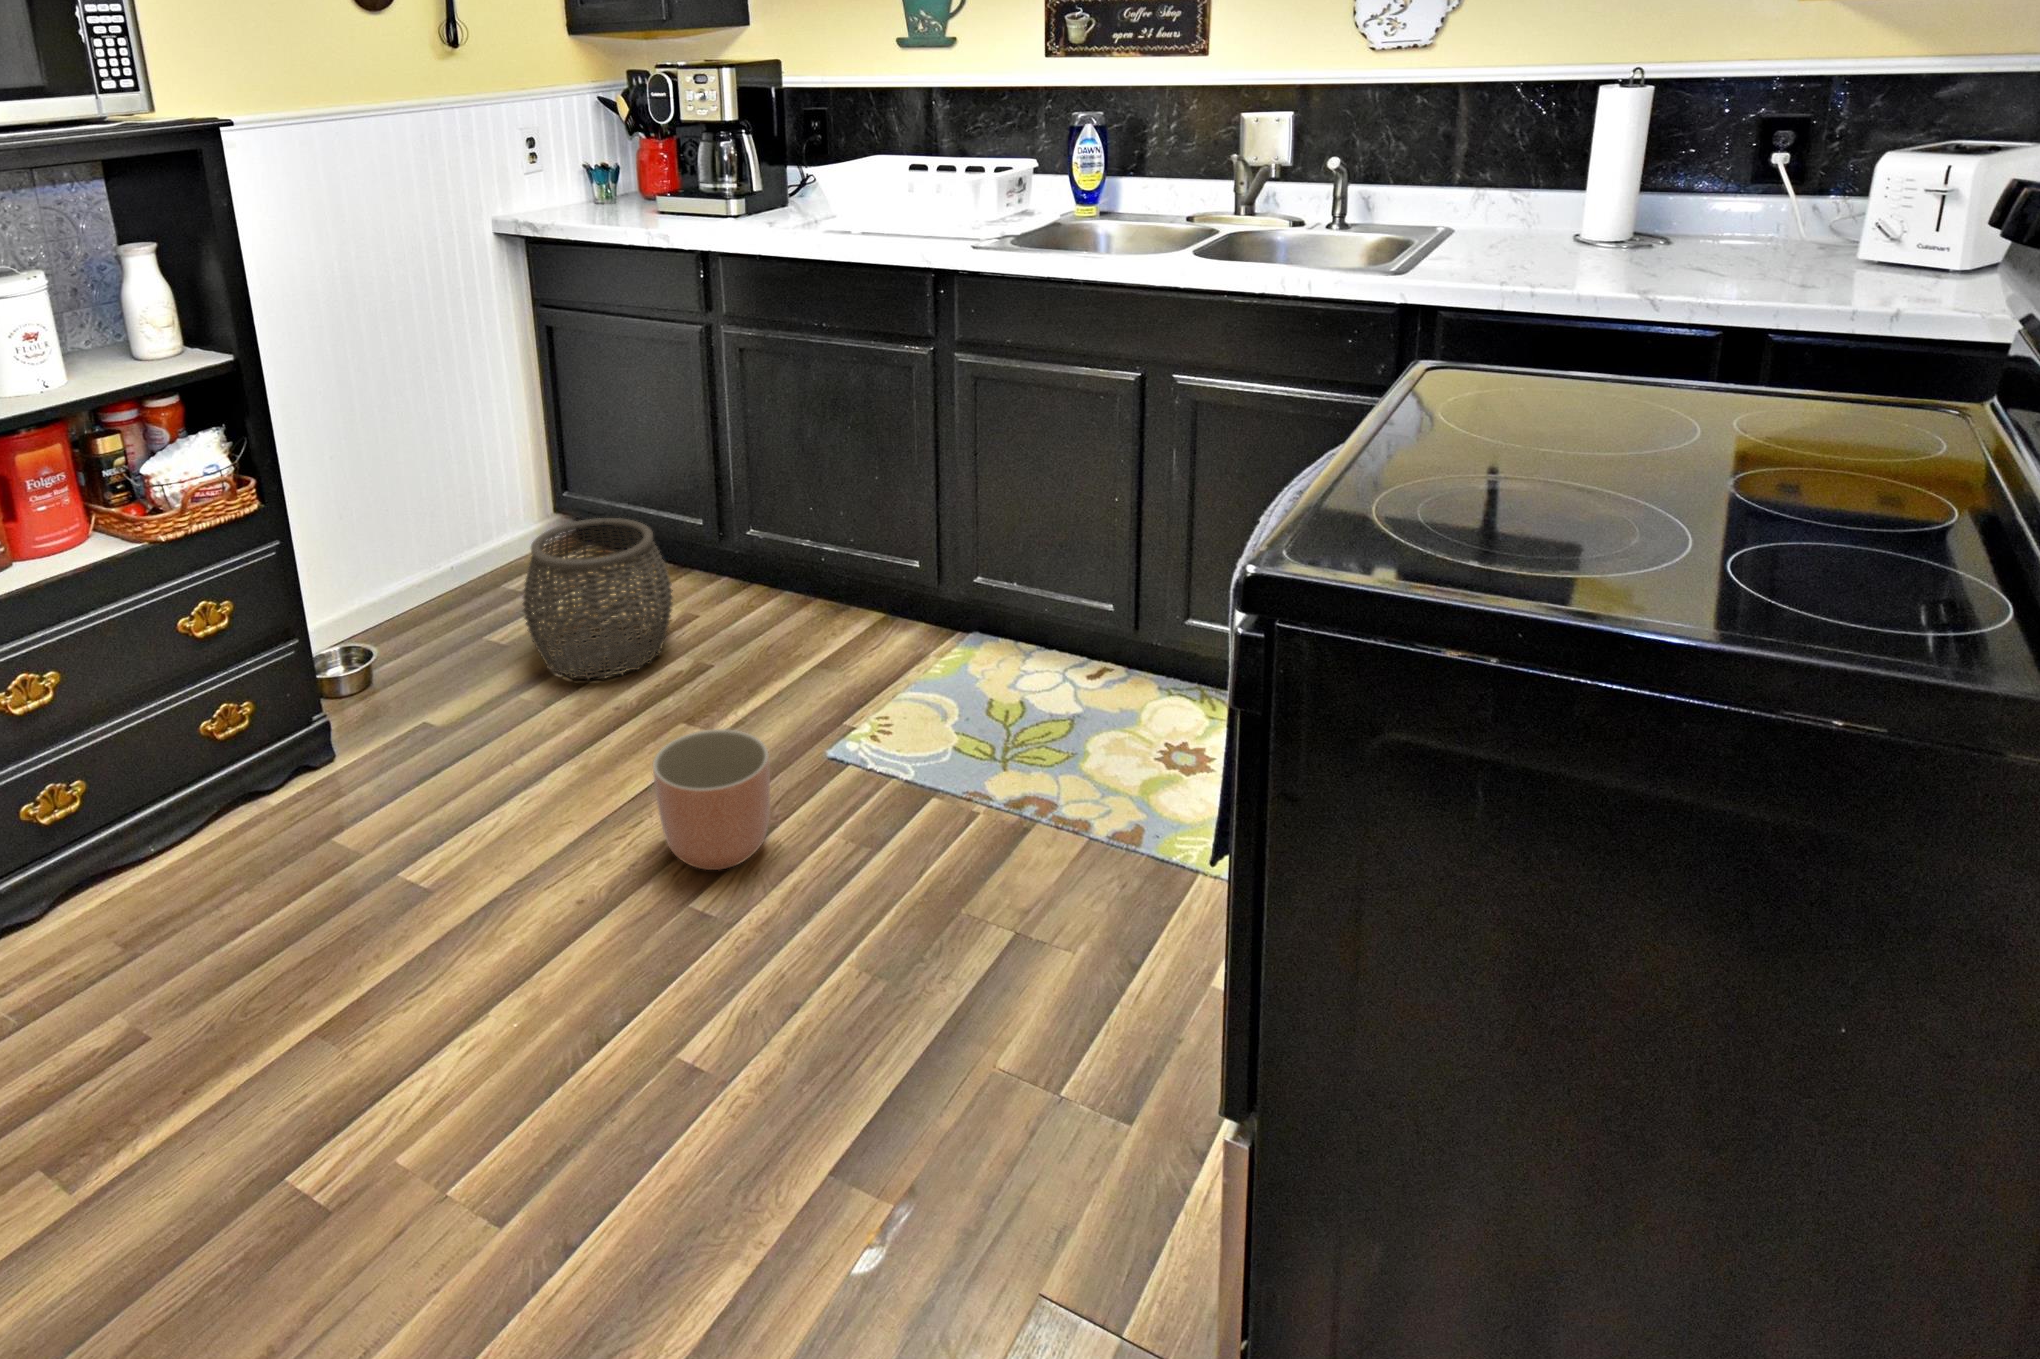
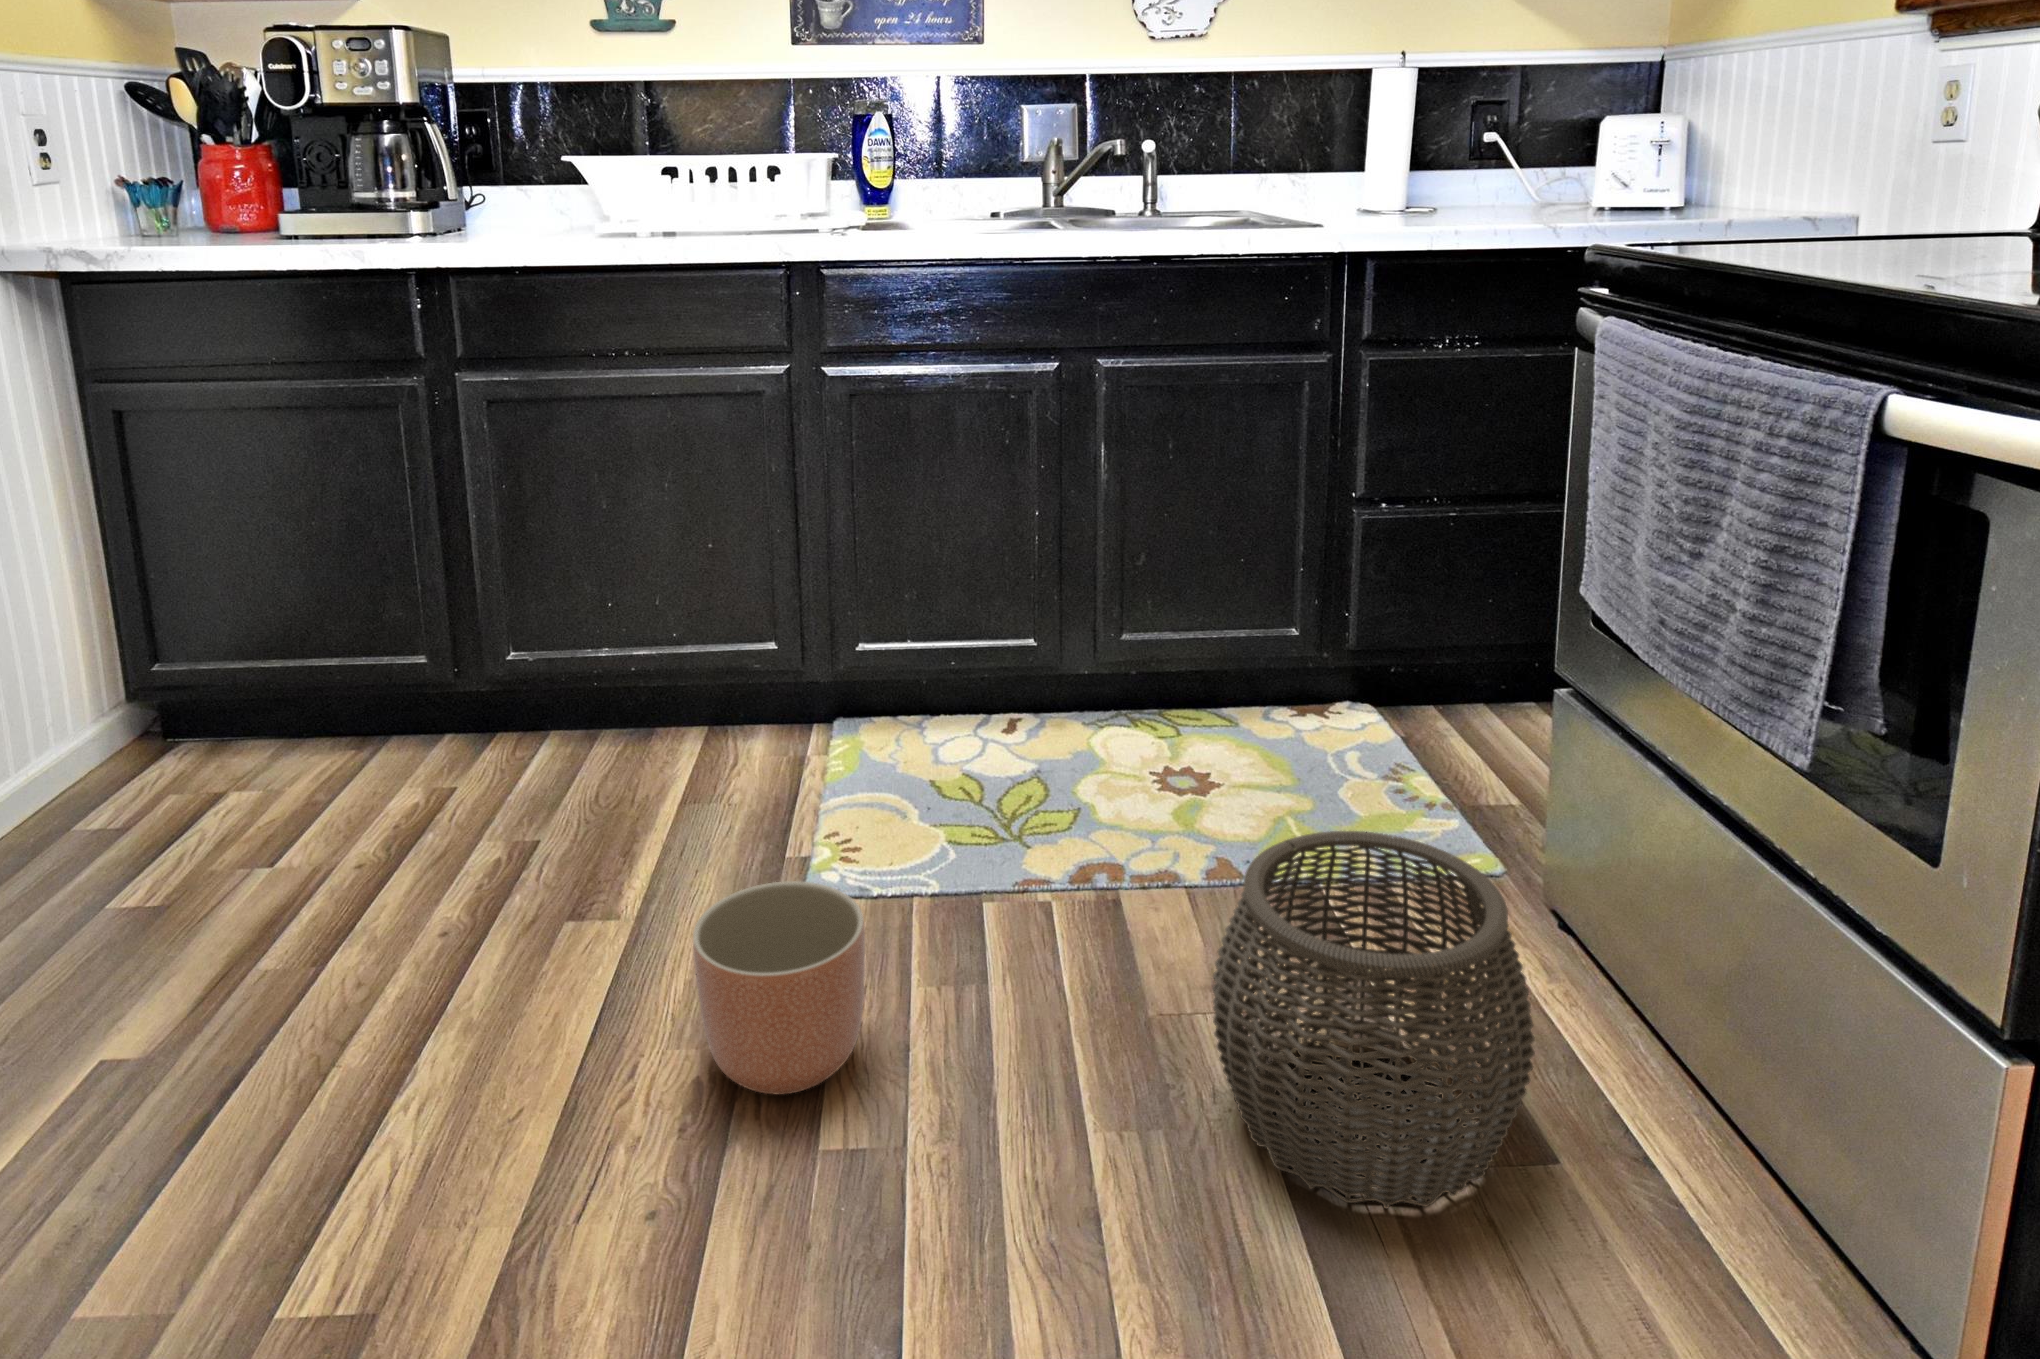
woven basket: present [523,518,673,679] -> present [1212,831,1535,1208]

